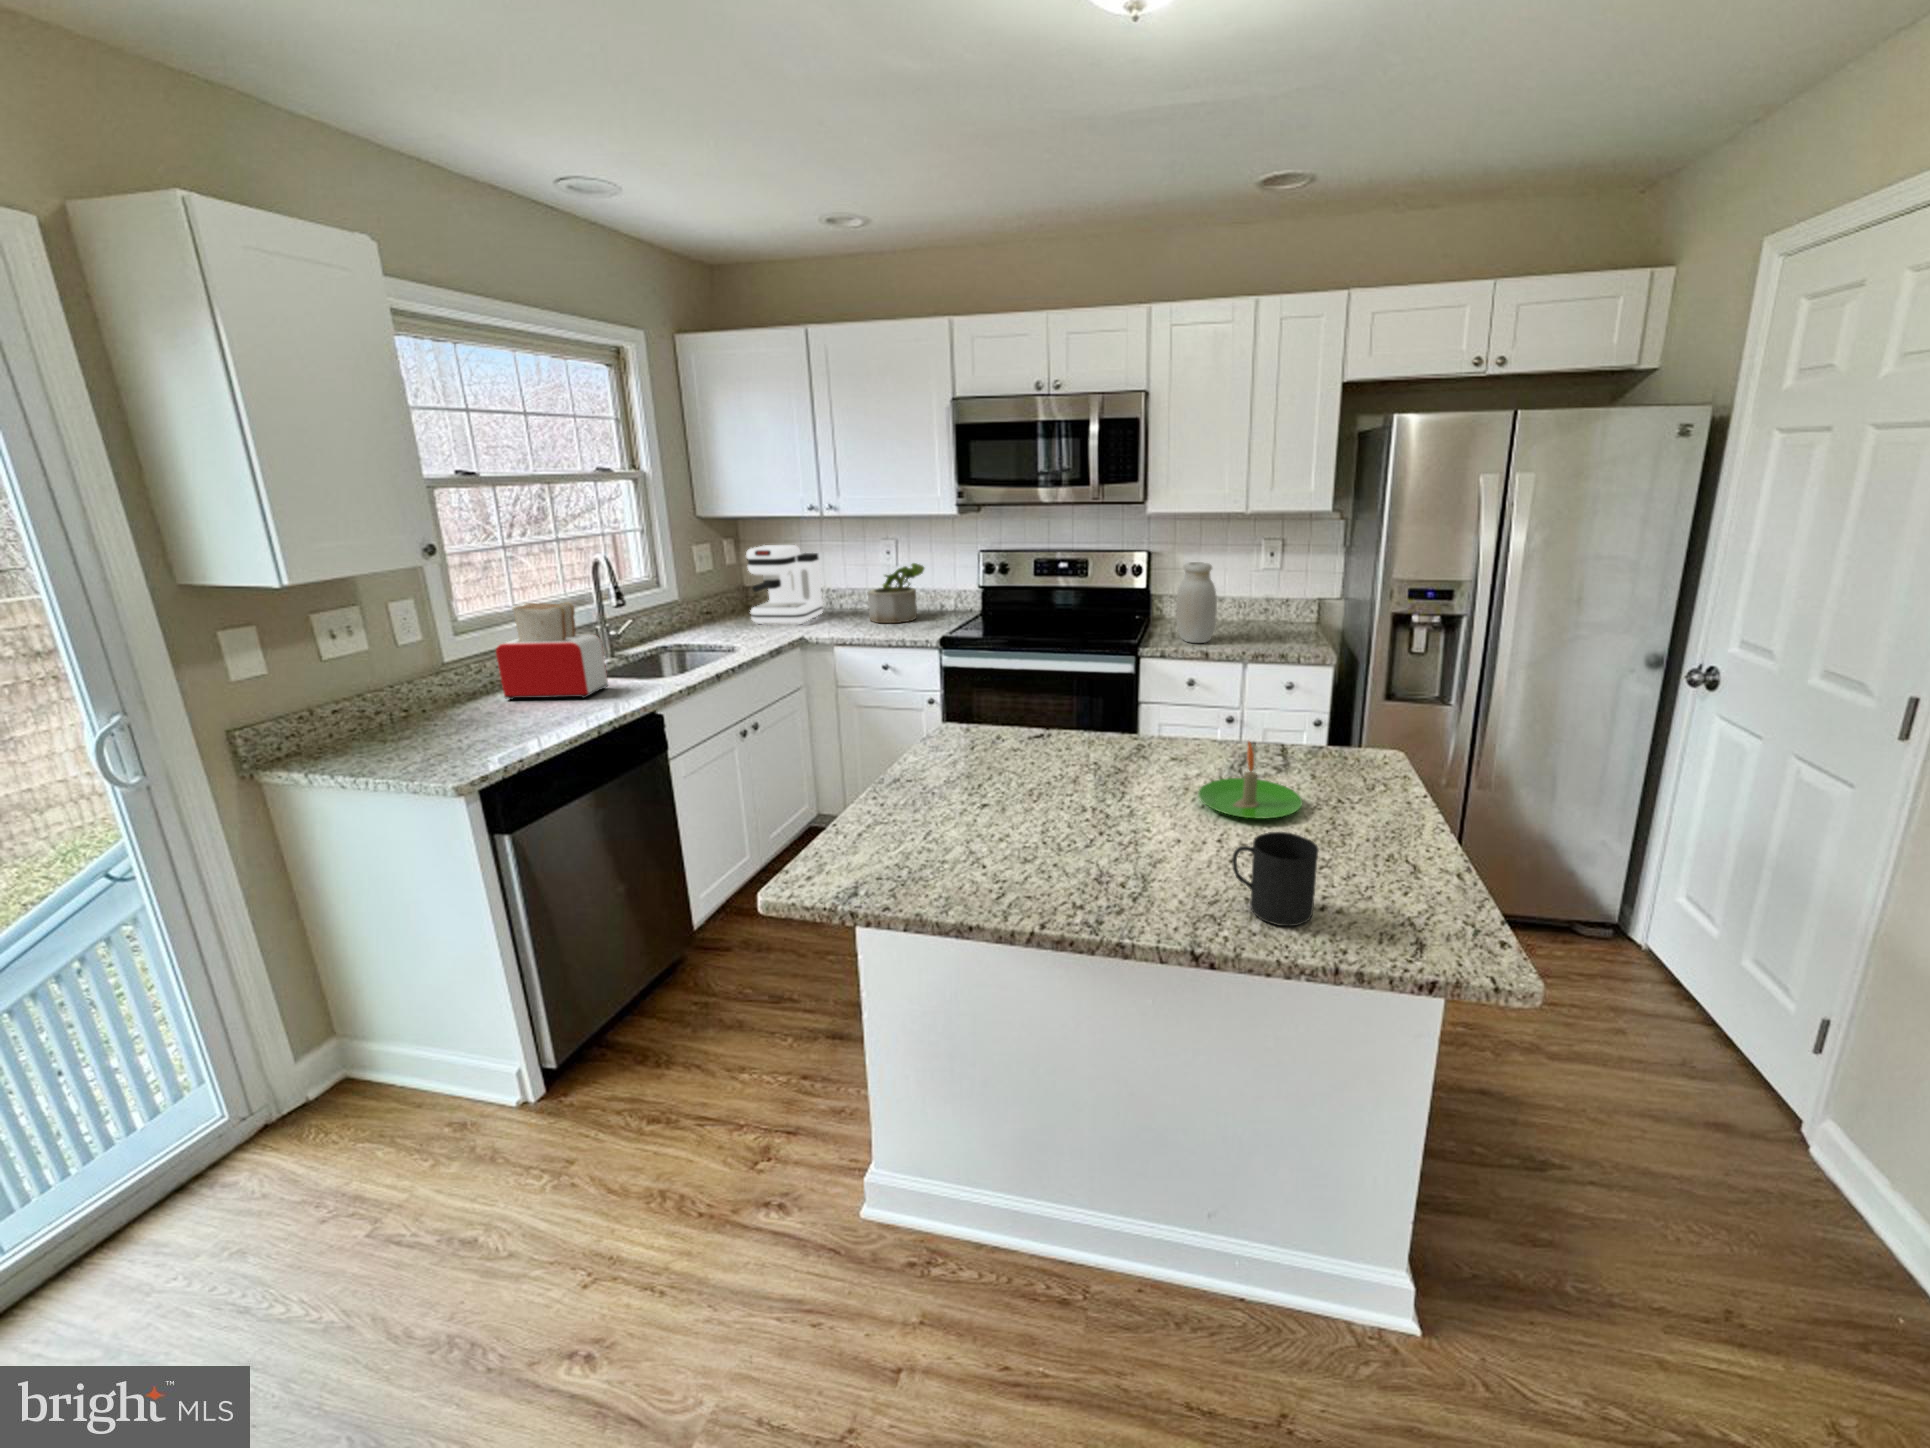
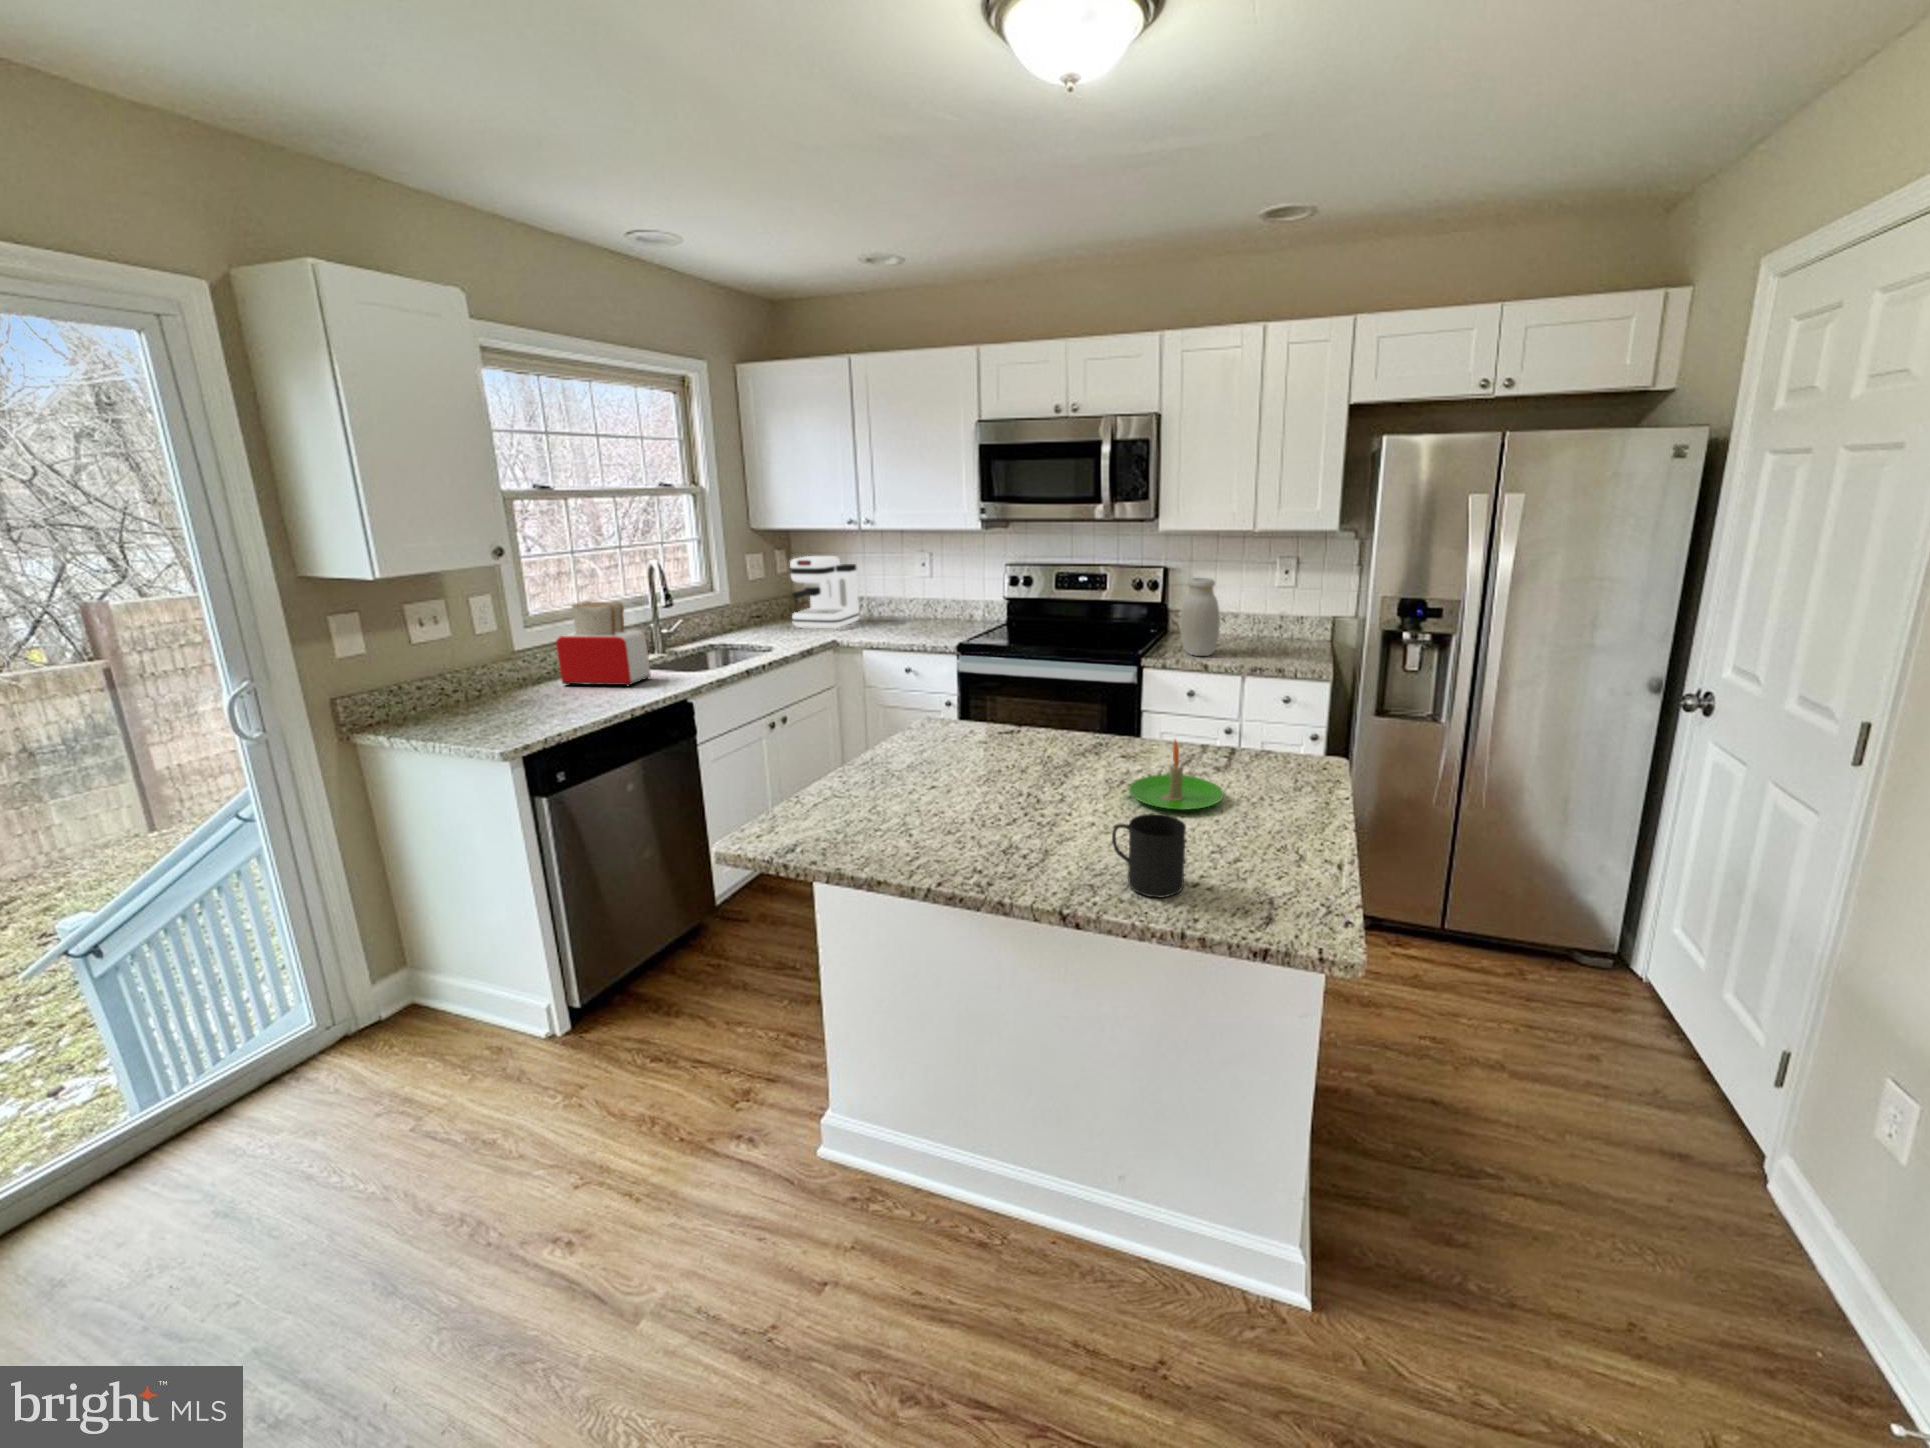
potted plant: present [868,563,924,623] -> none [898,574,952,630]

